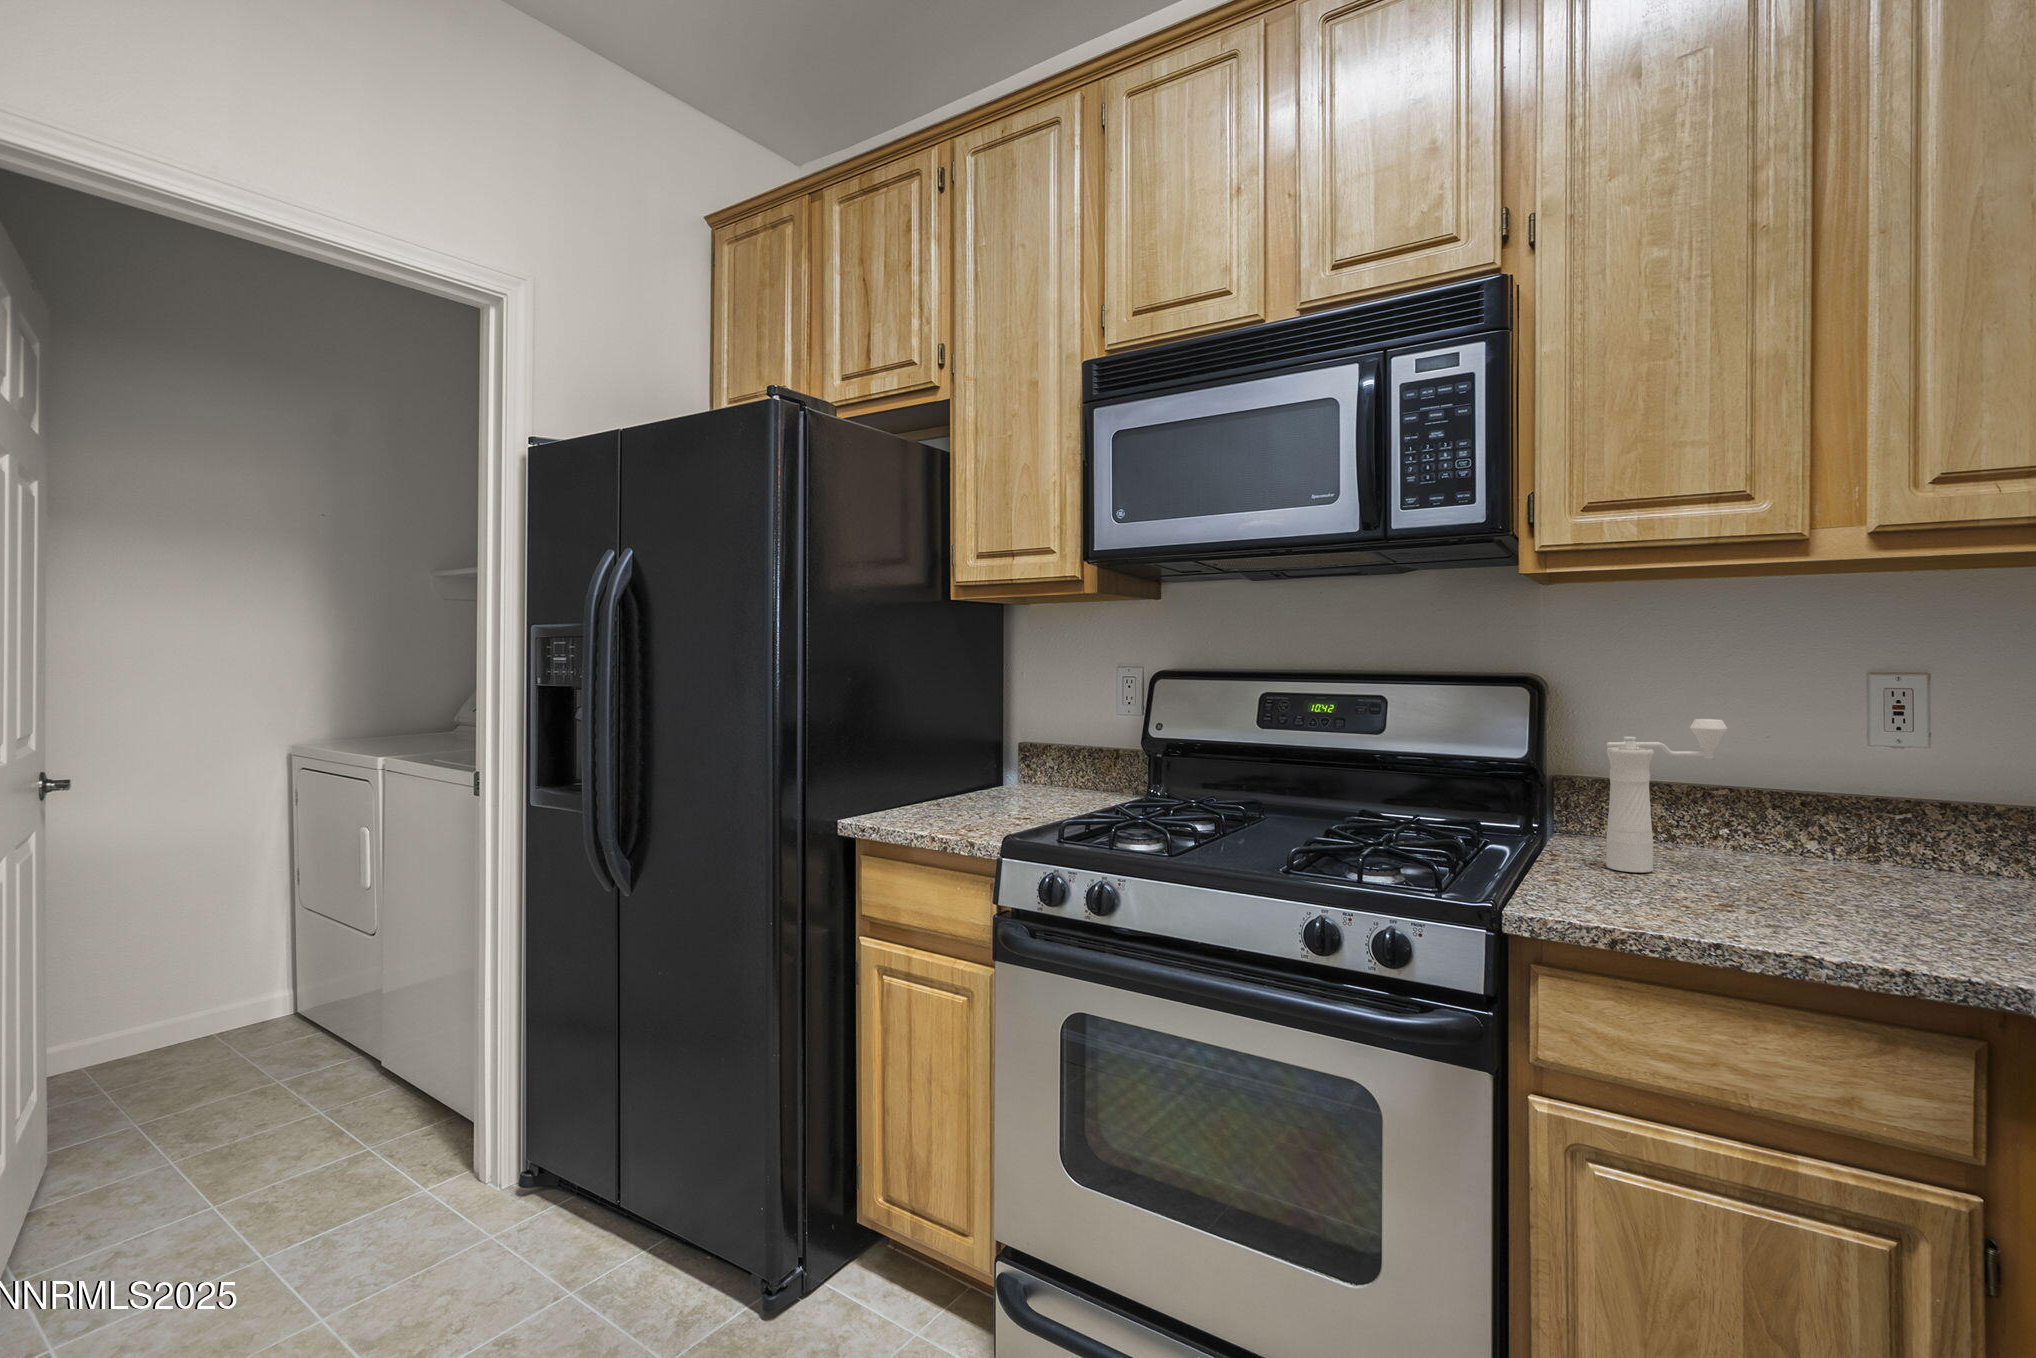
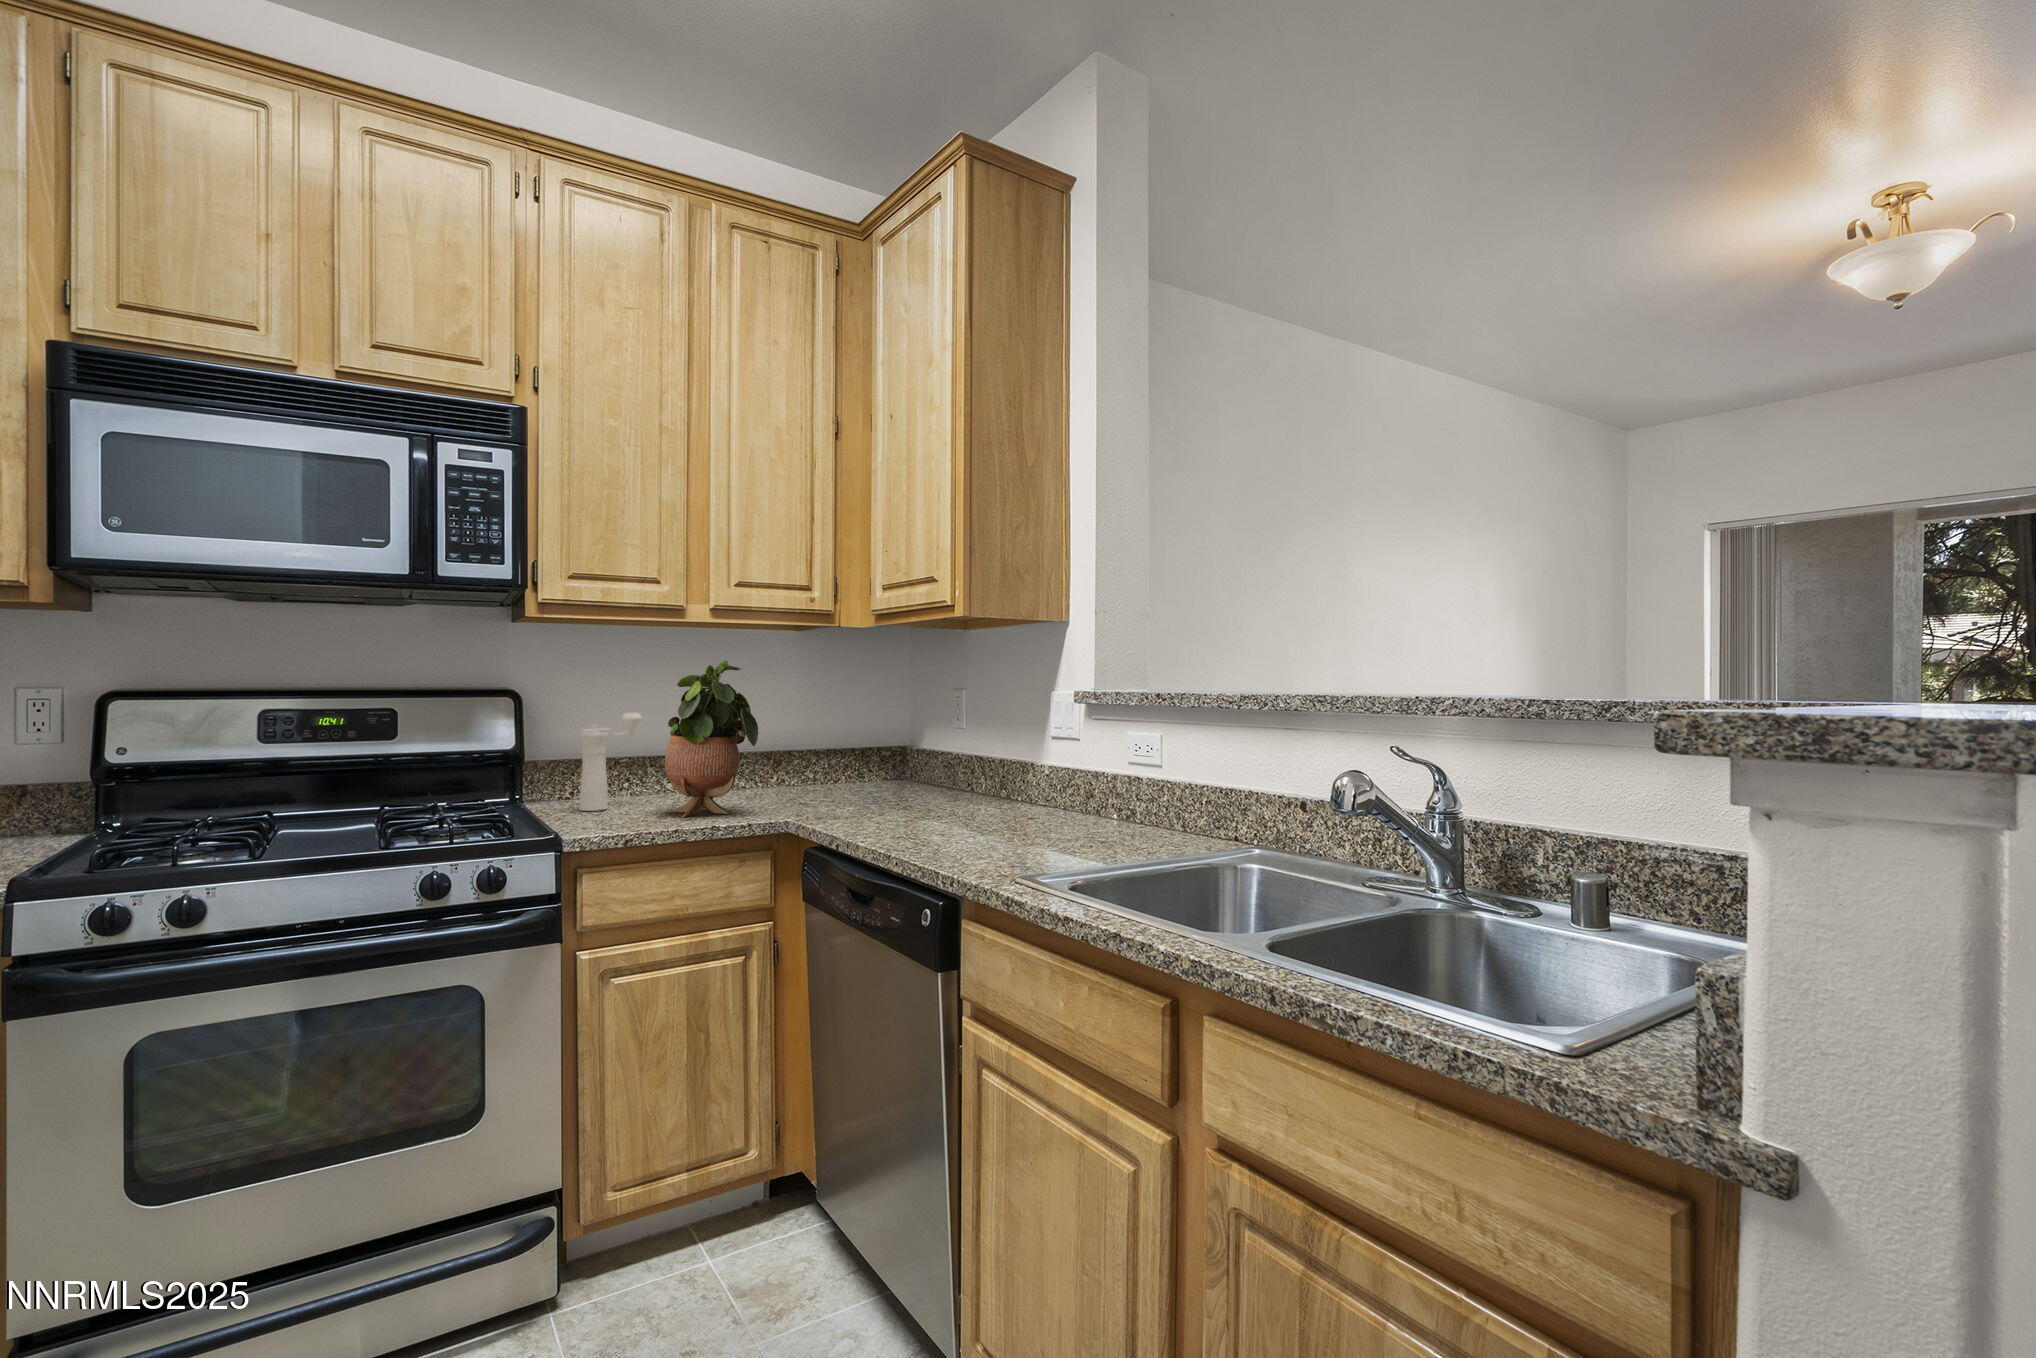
potted plant: none [1731,628,1946,929] -> present [665,661,758,817]

